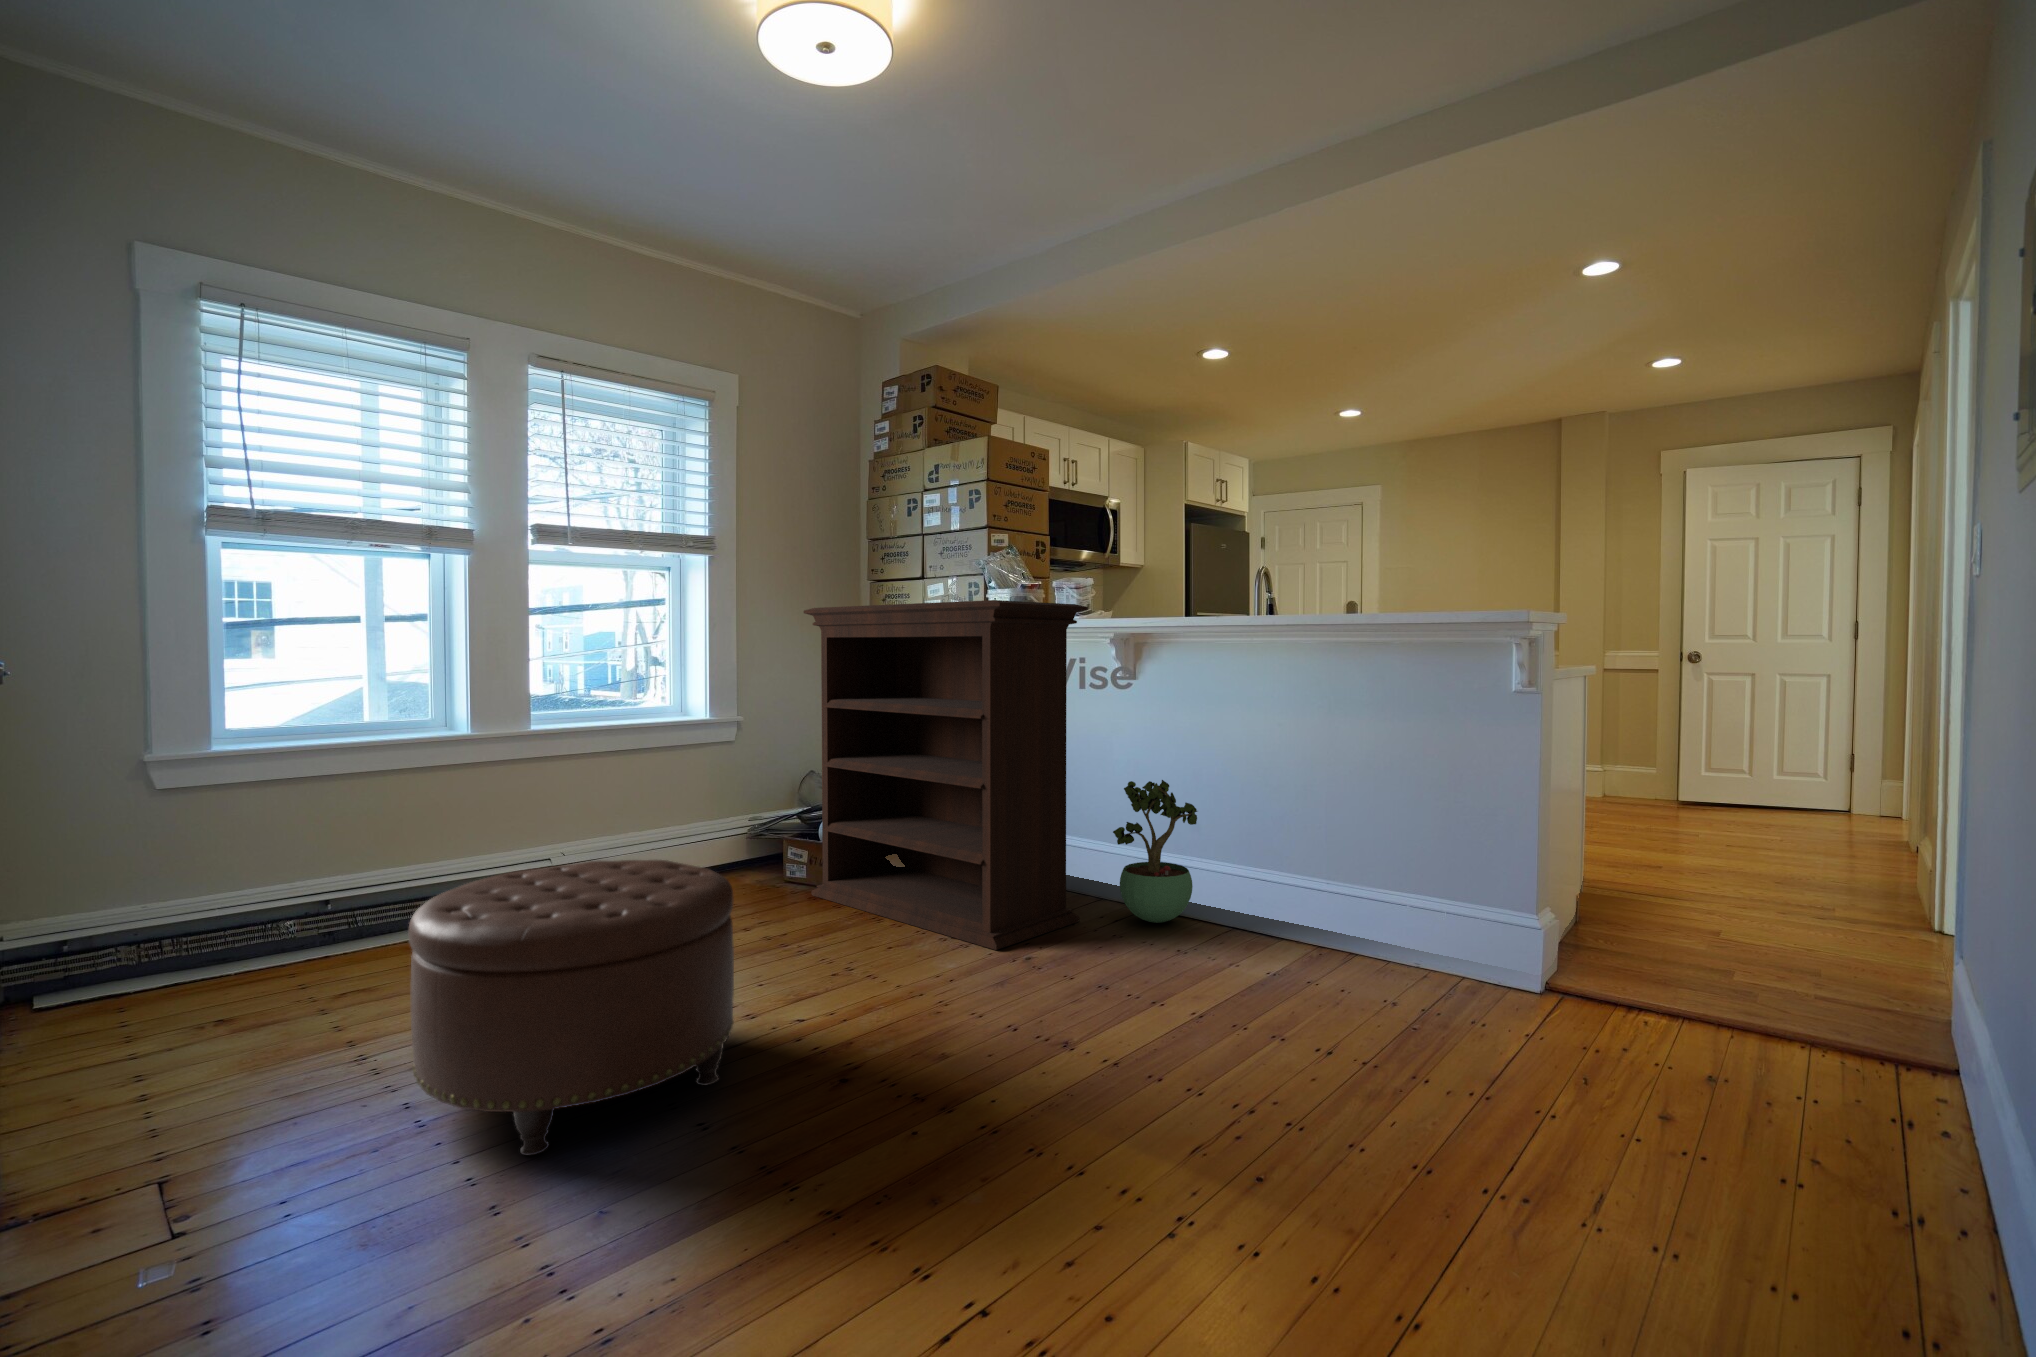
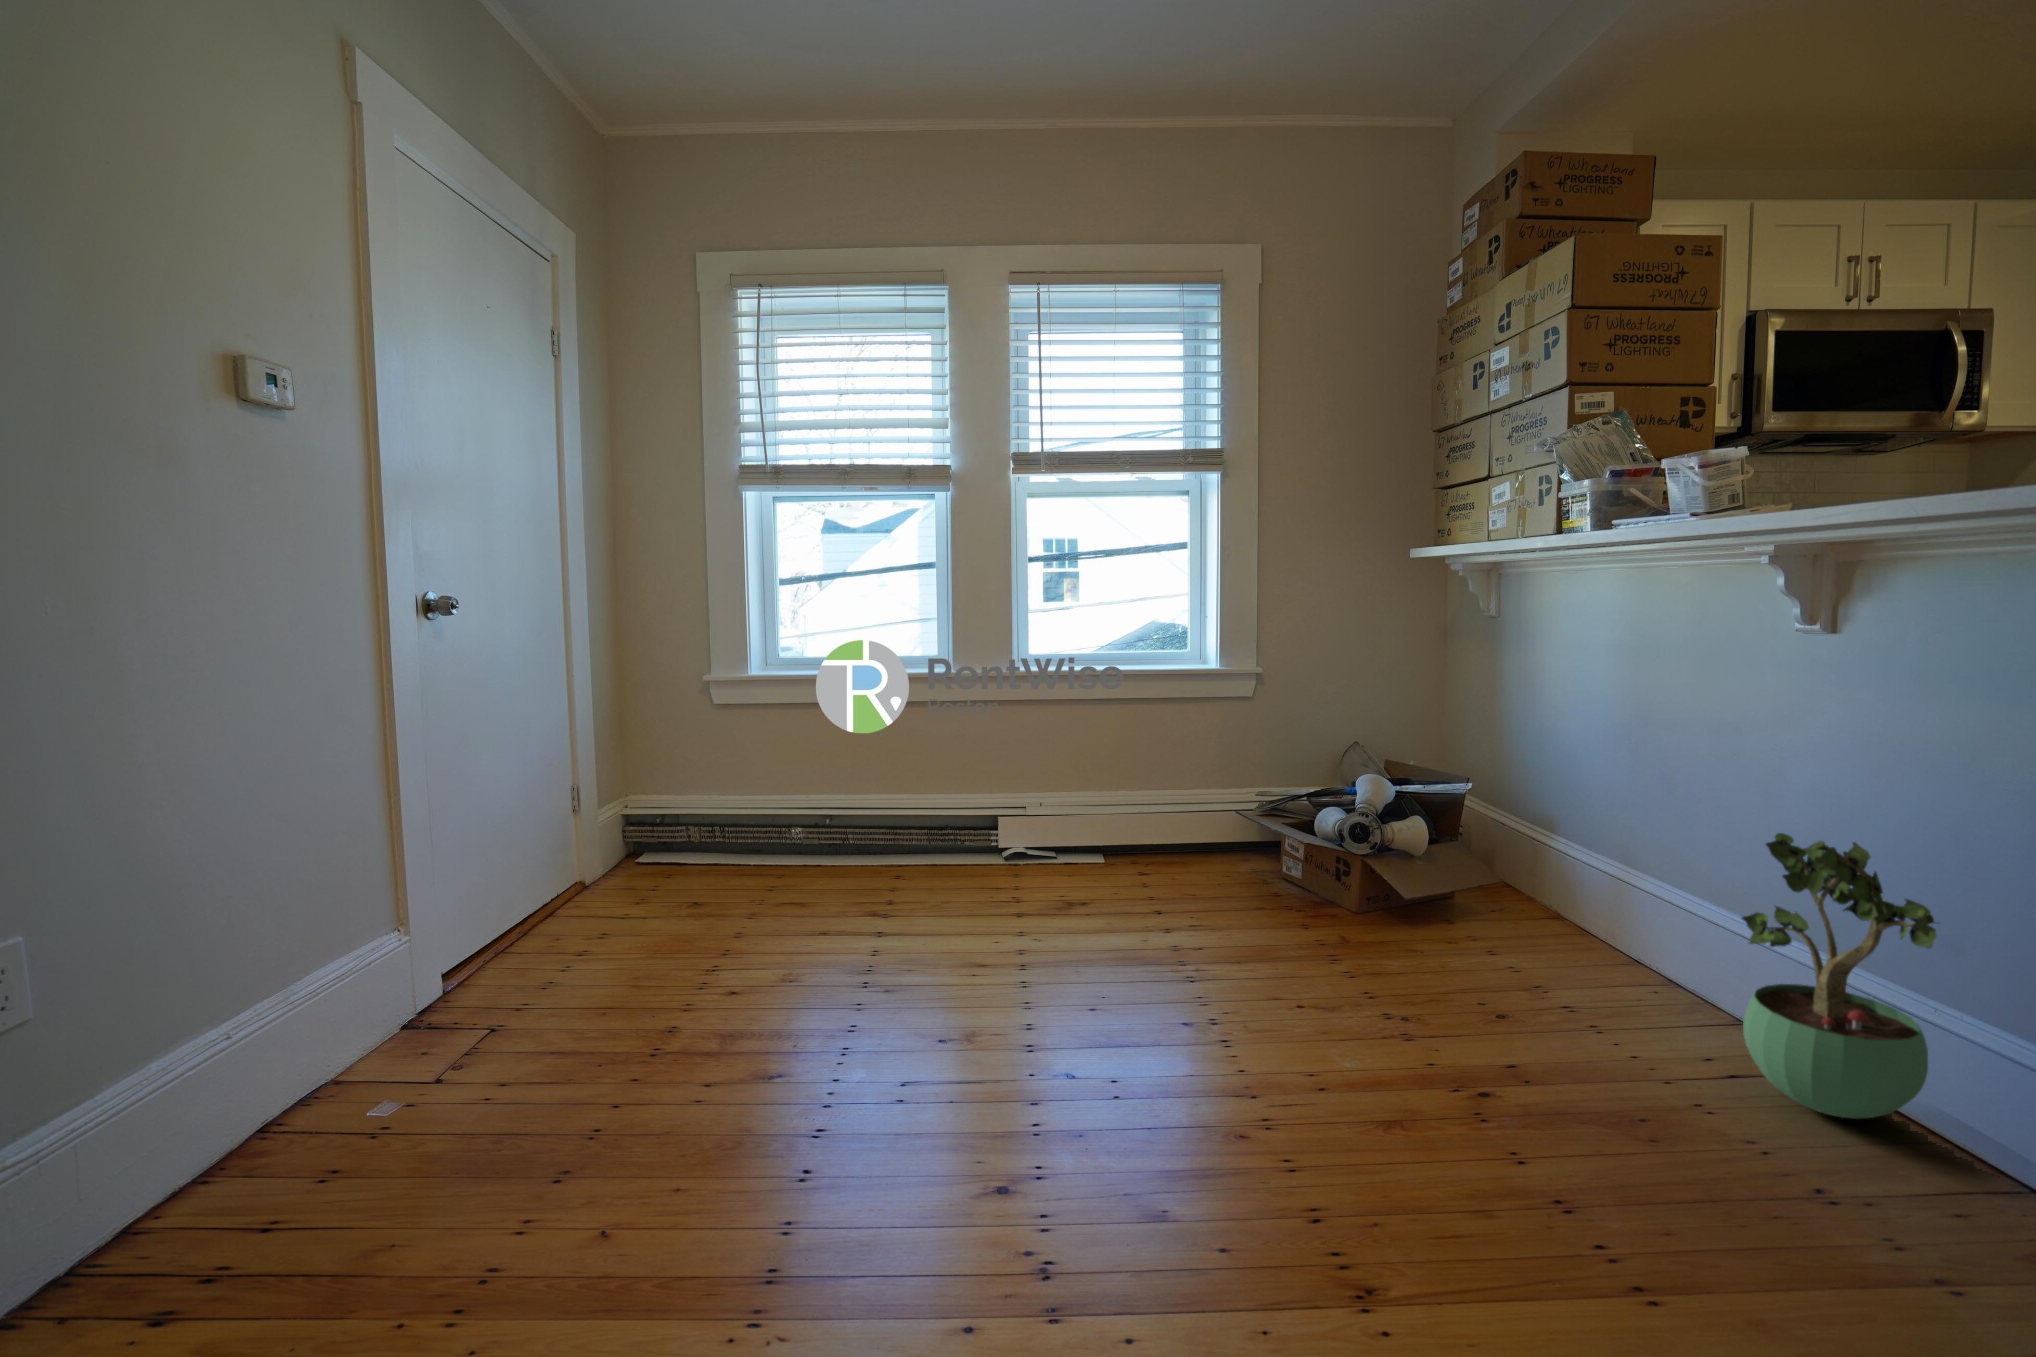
bookshelf: present [804,600,1088,950] -> none [1275,502,1695,1068]
ottoman: present [409,860,734,1155] -> none [617,833,967,1163]

